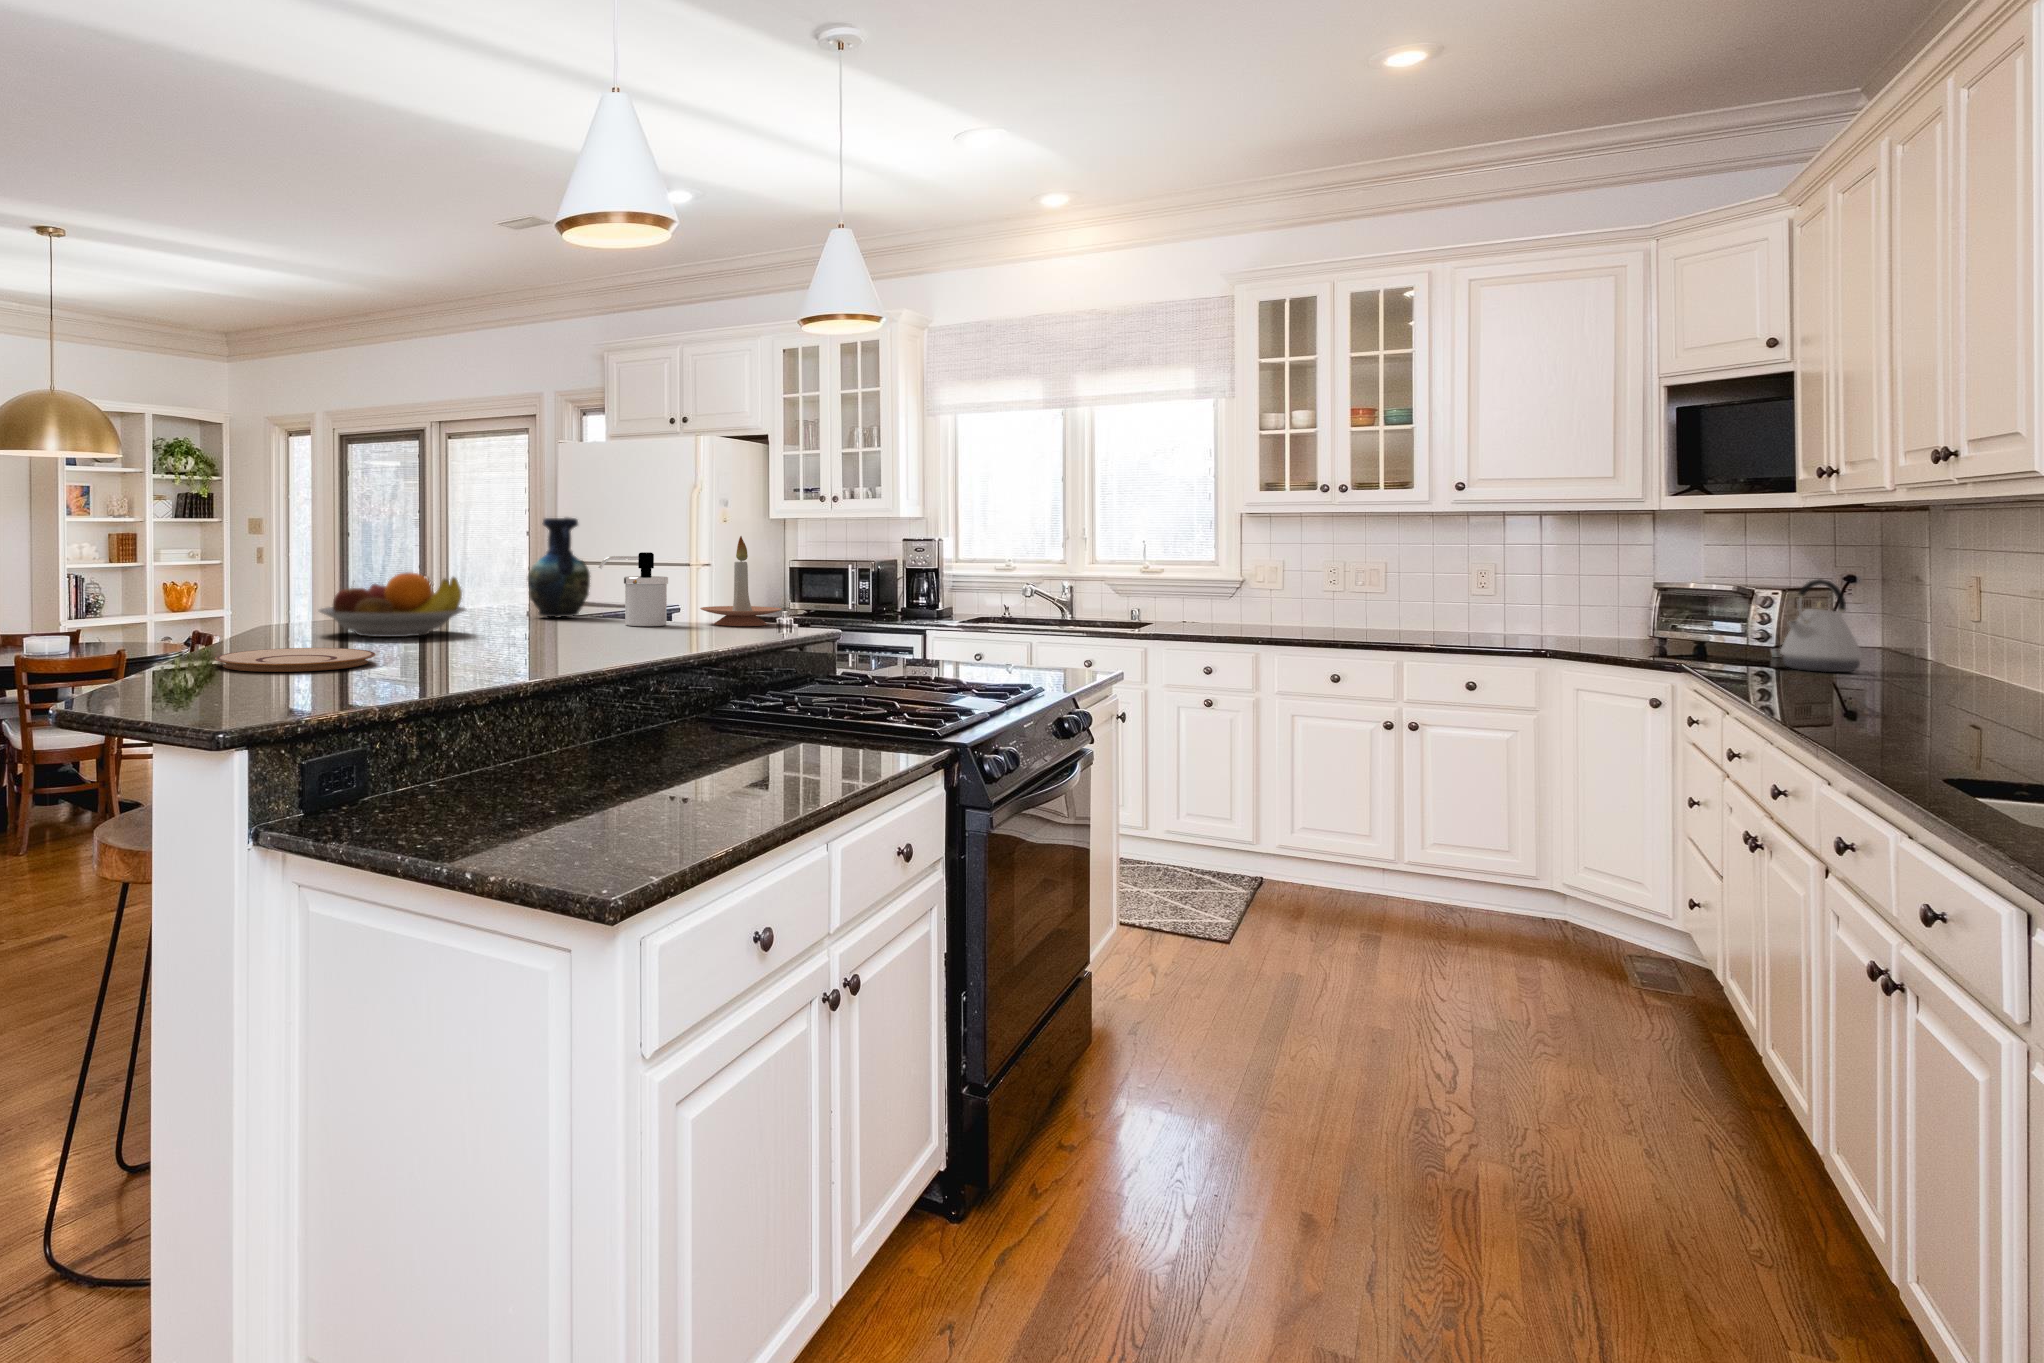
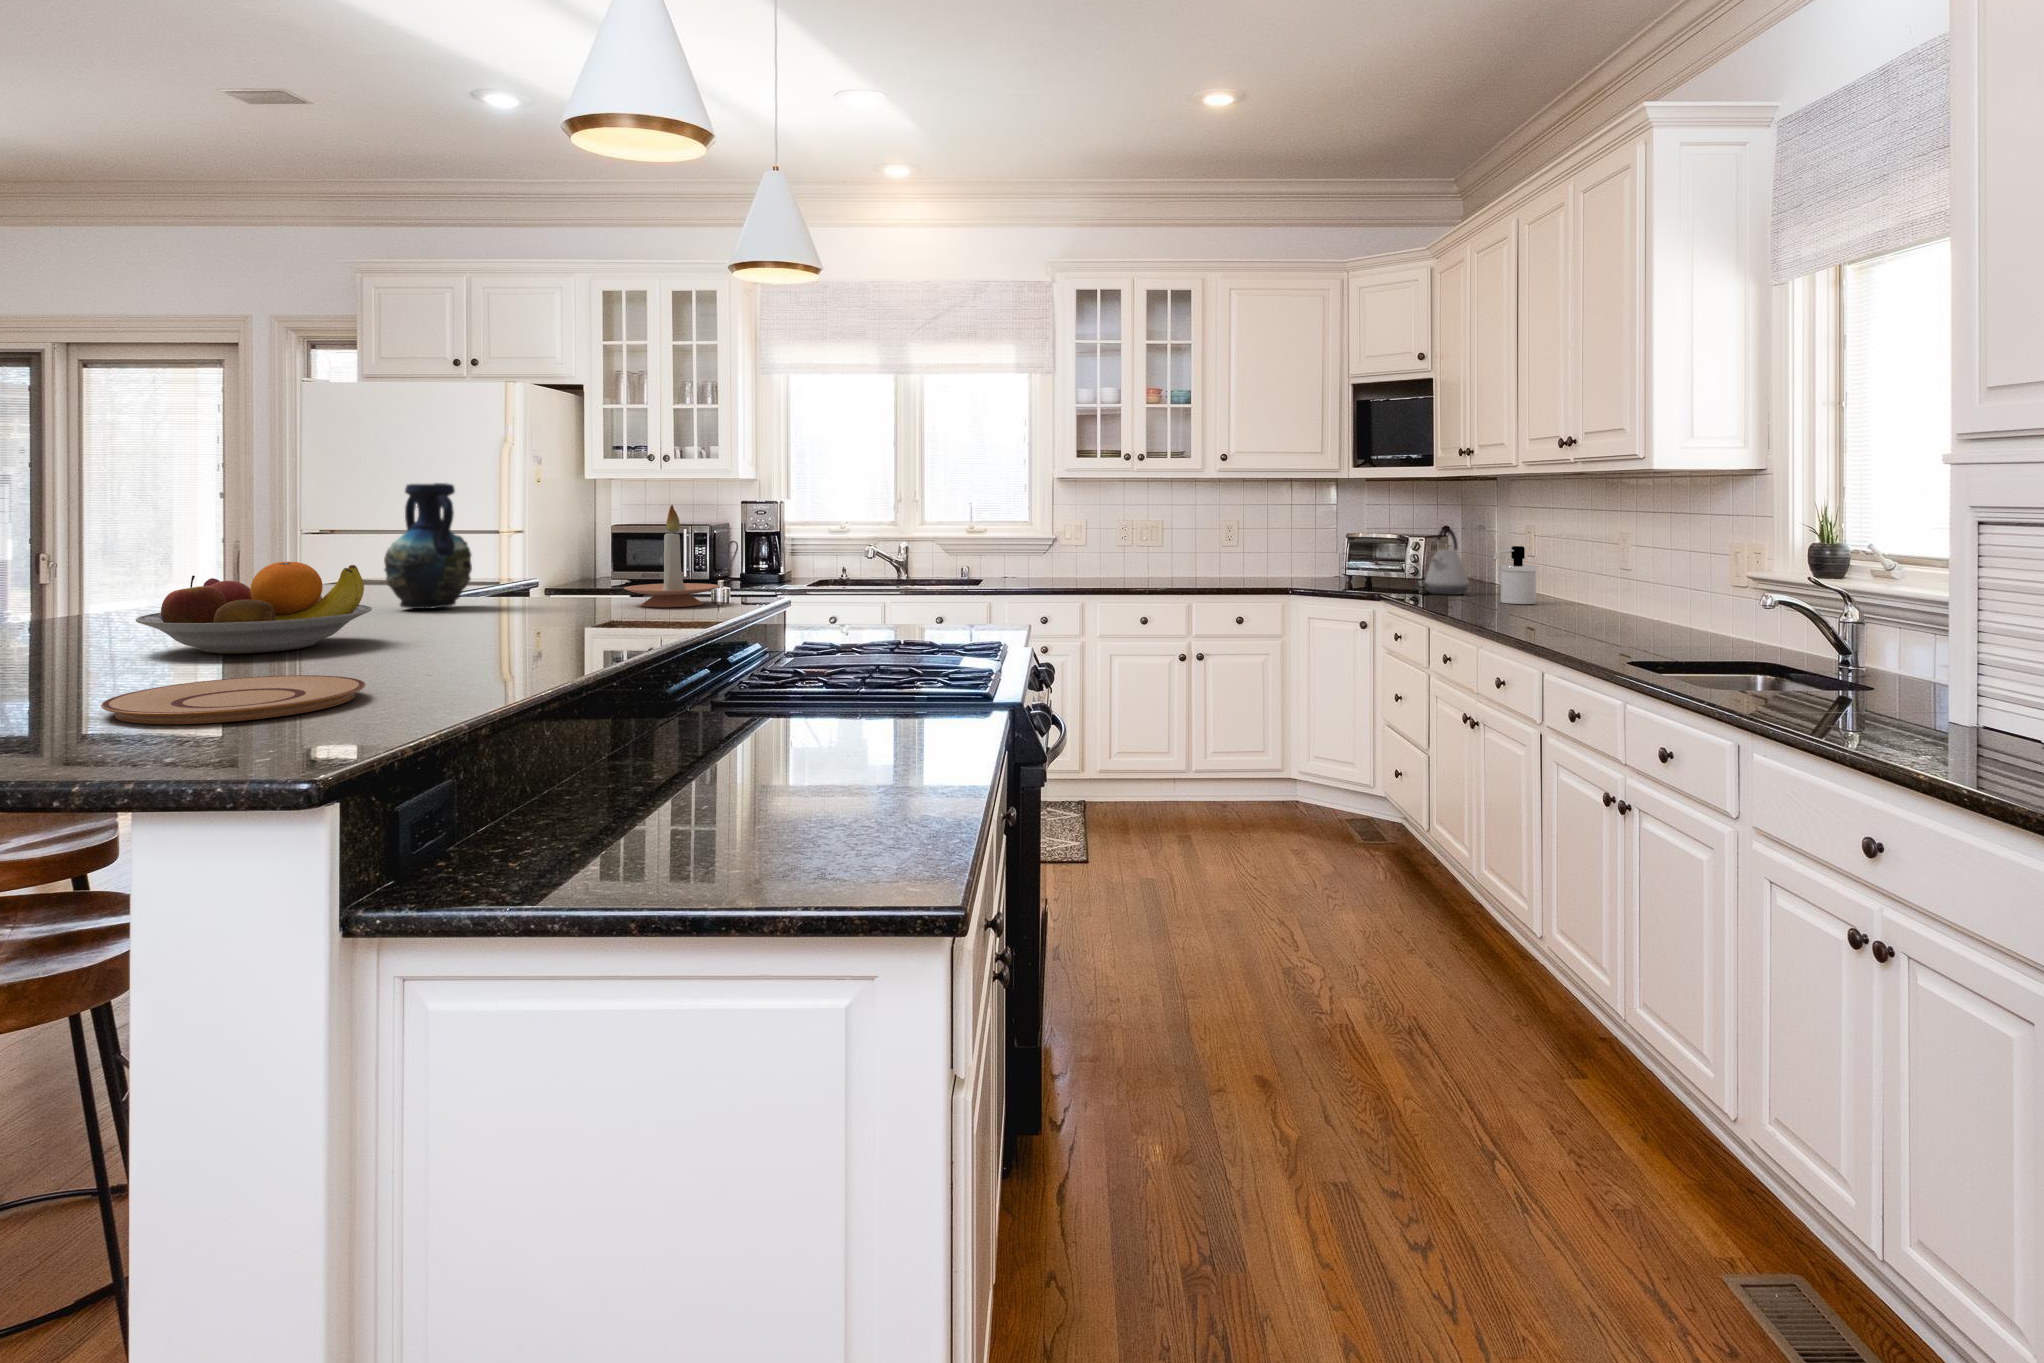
soap dispenser: present [599,552,668,626] -> present [1493,546,1537,604]

